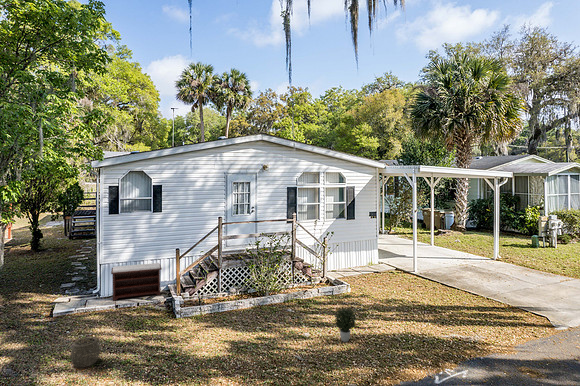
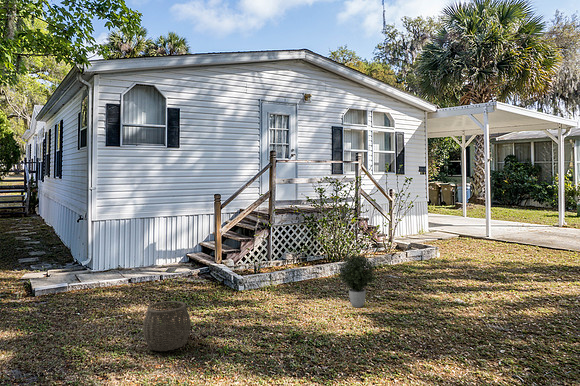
bench: present [111,263,162,301] -> none [112,222,189,277]
potted plant: present [335,309,356,342] -> present [339,255,375,307]

